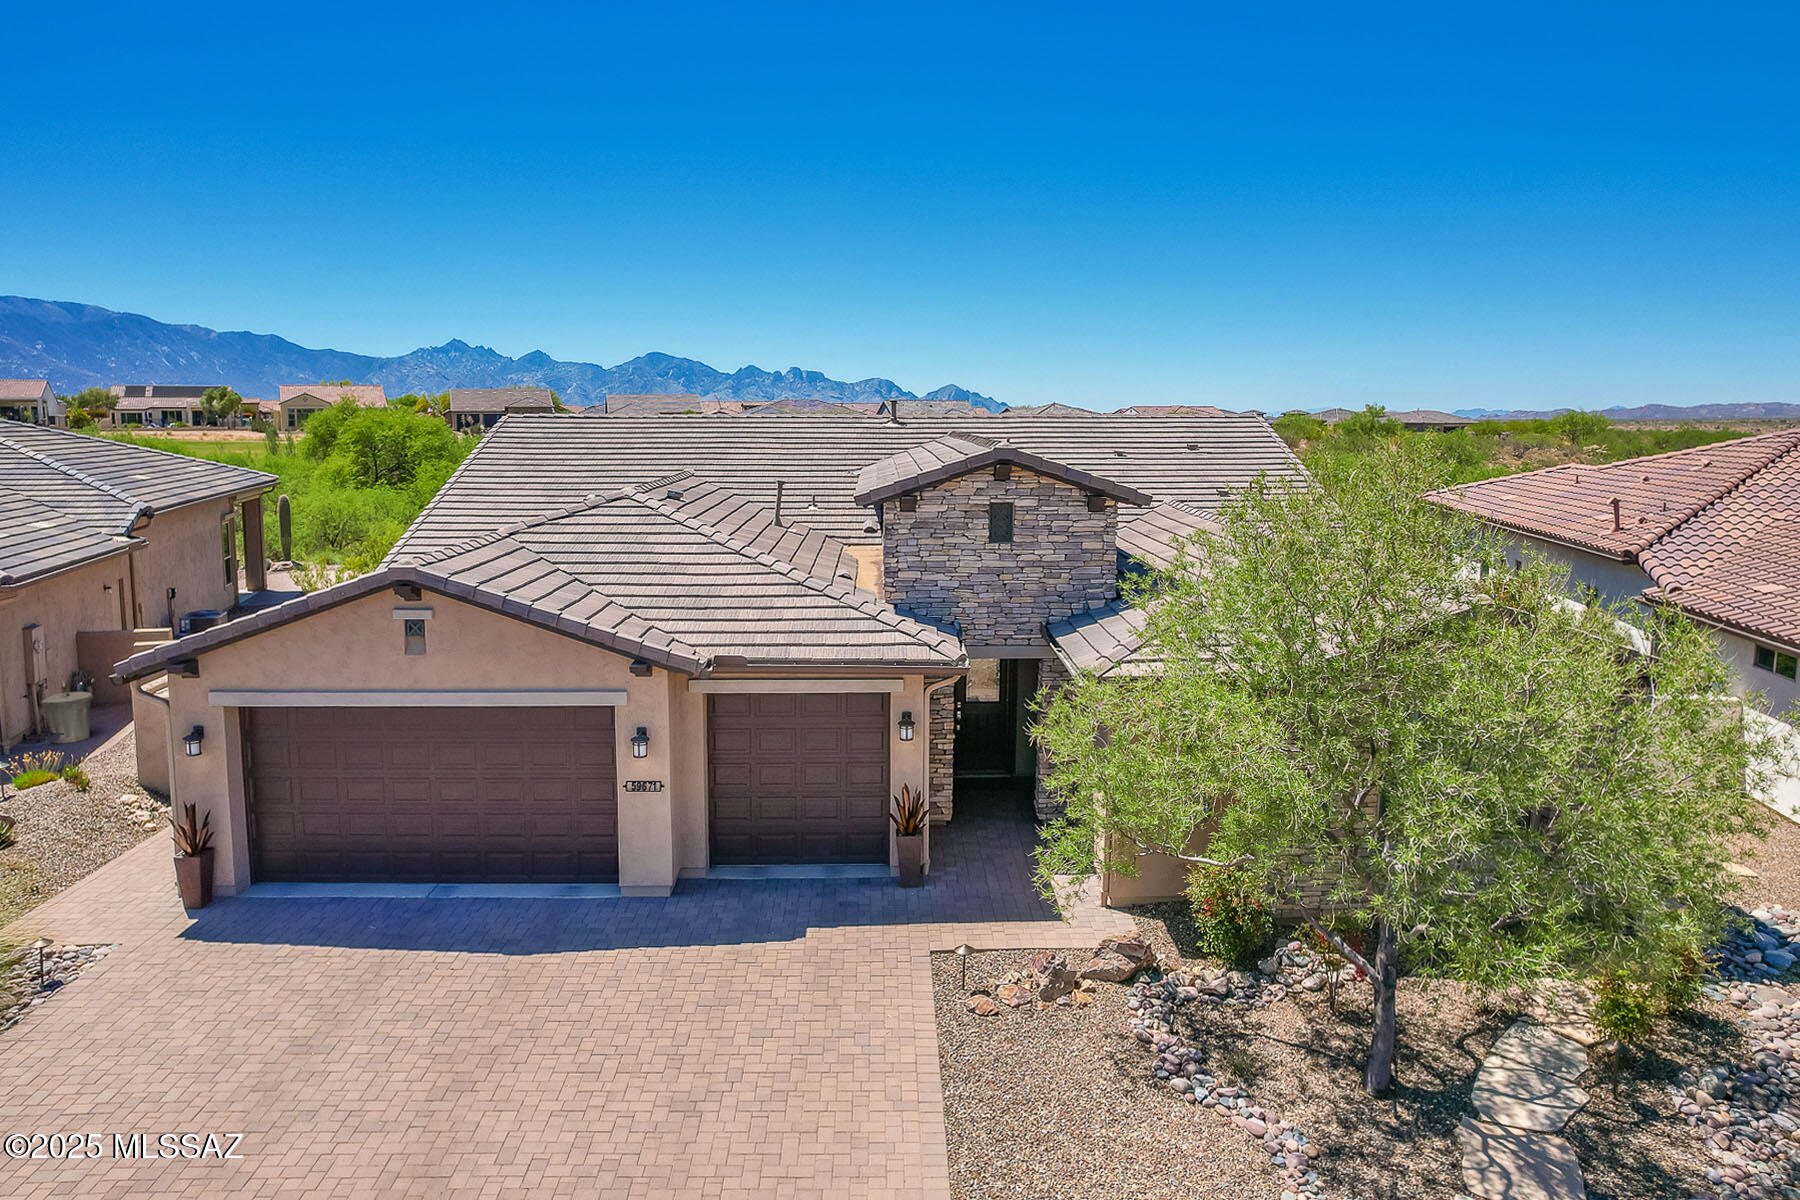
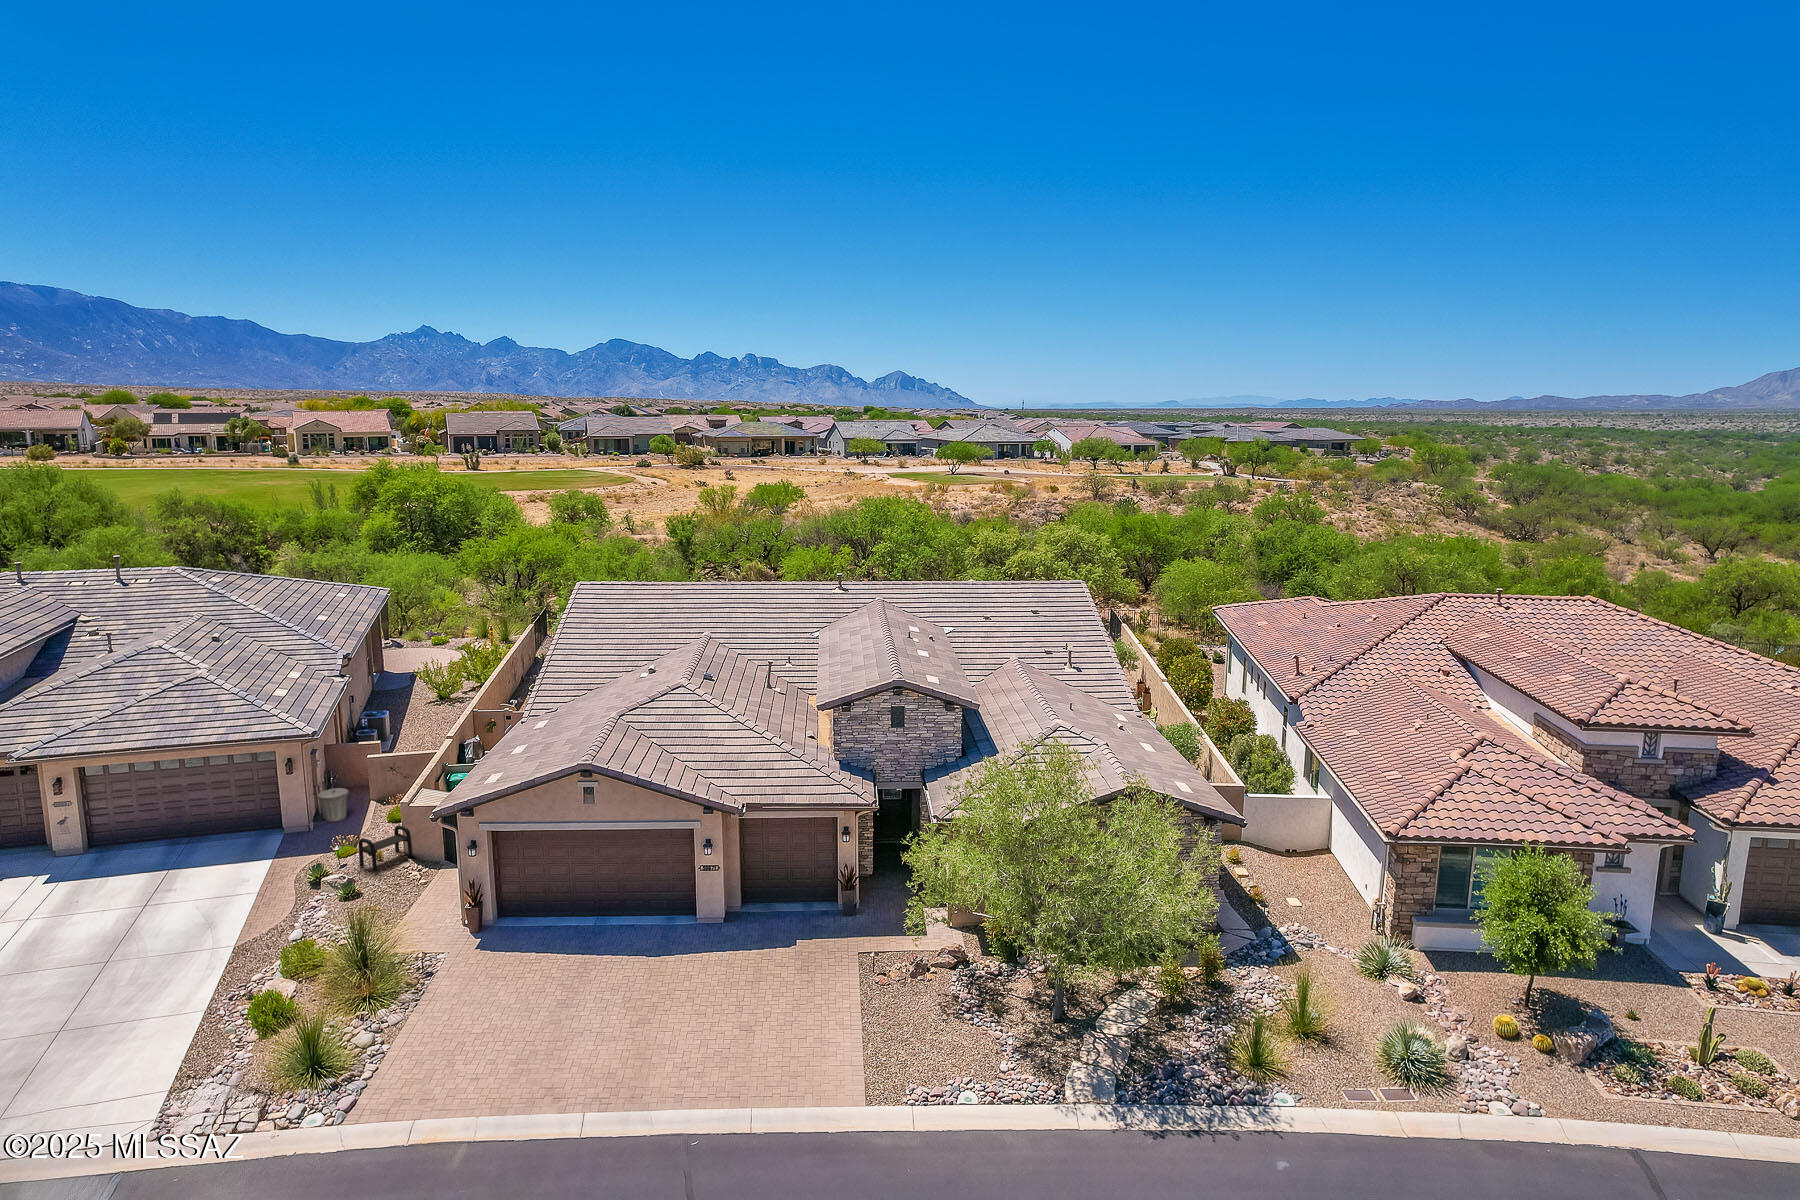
bench: none [59,736,160,808] -> present [359,825,413,871]

